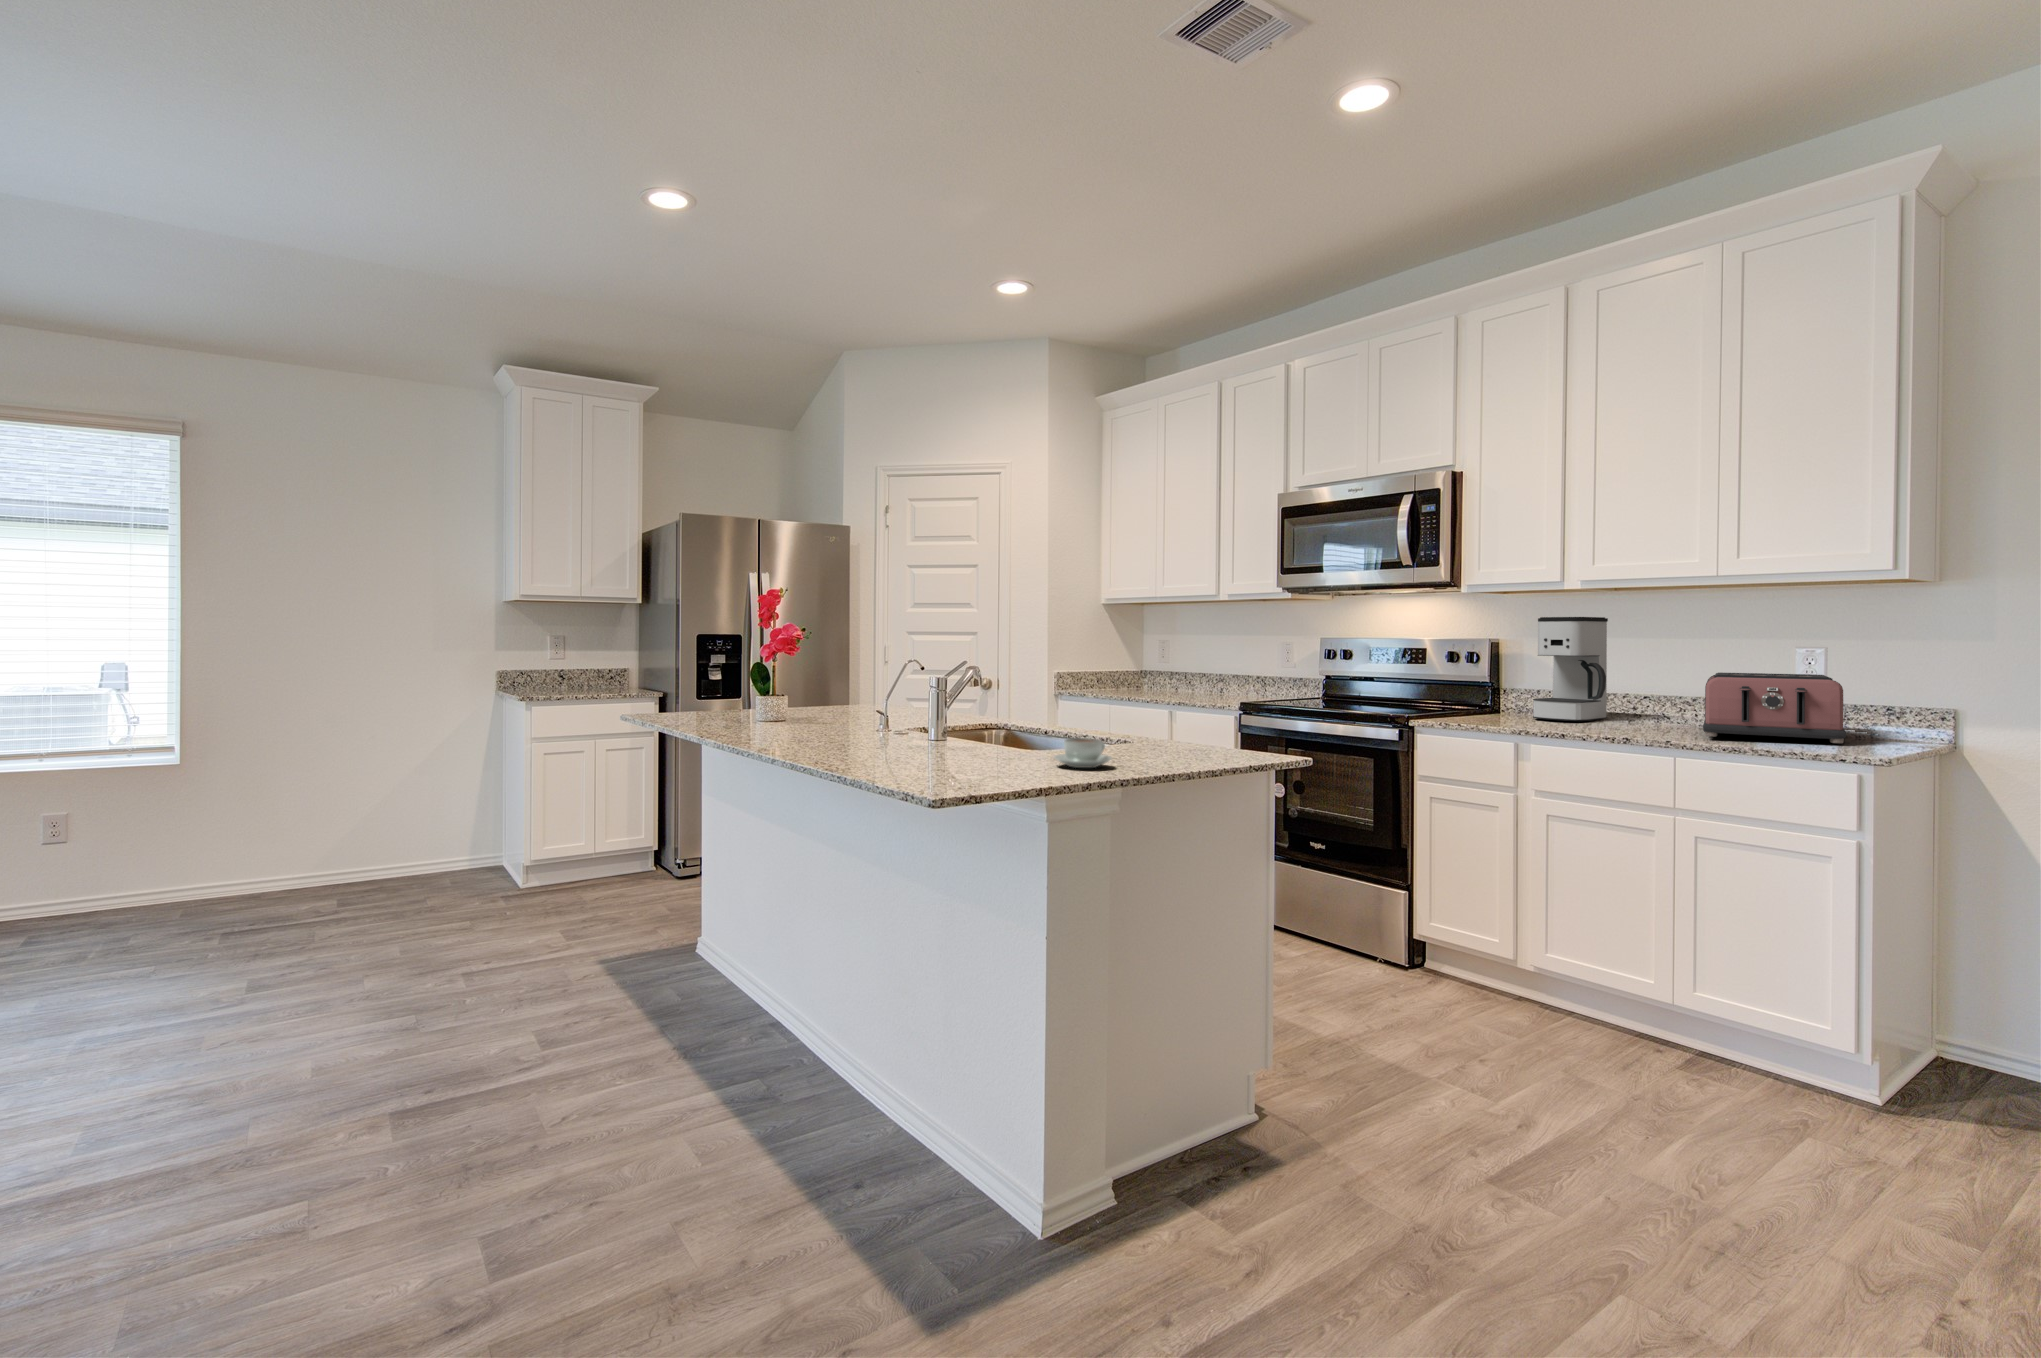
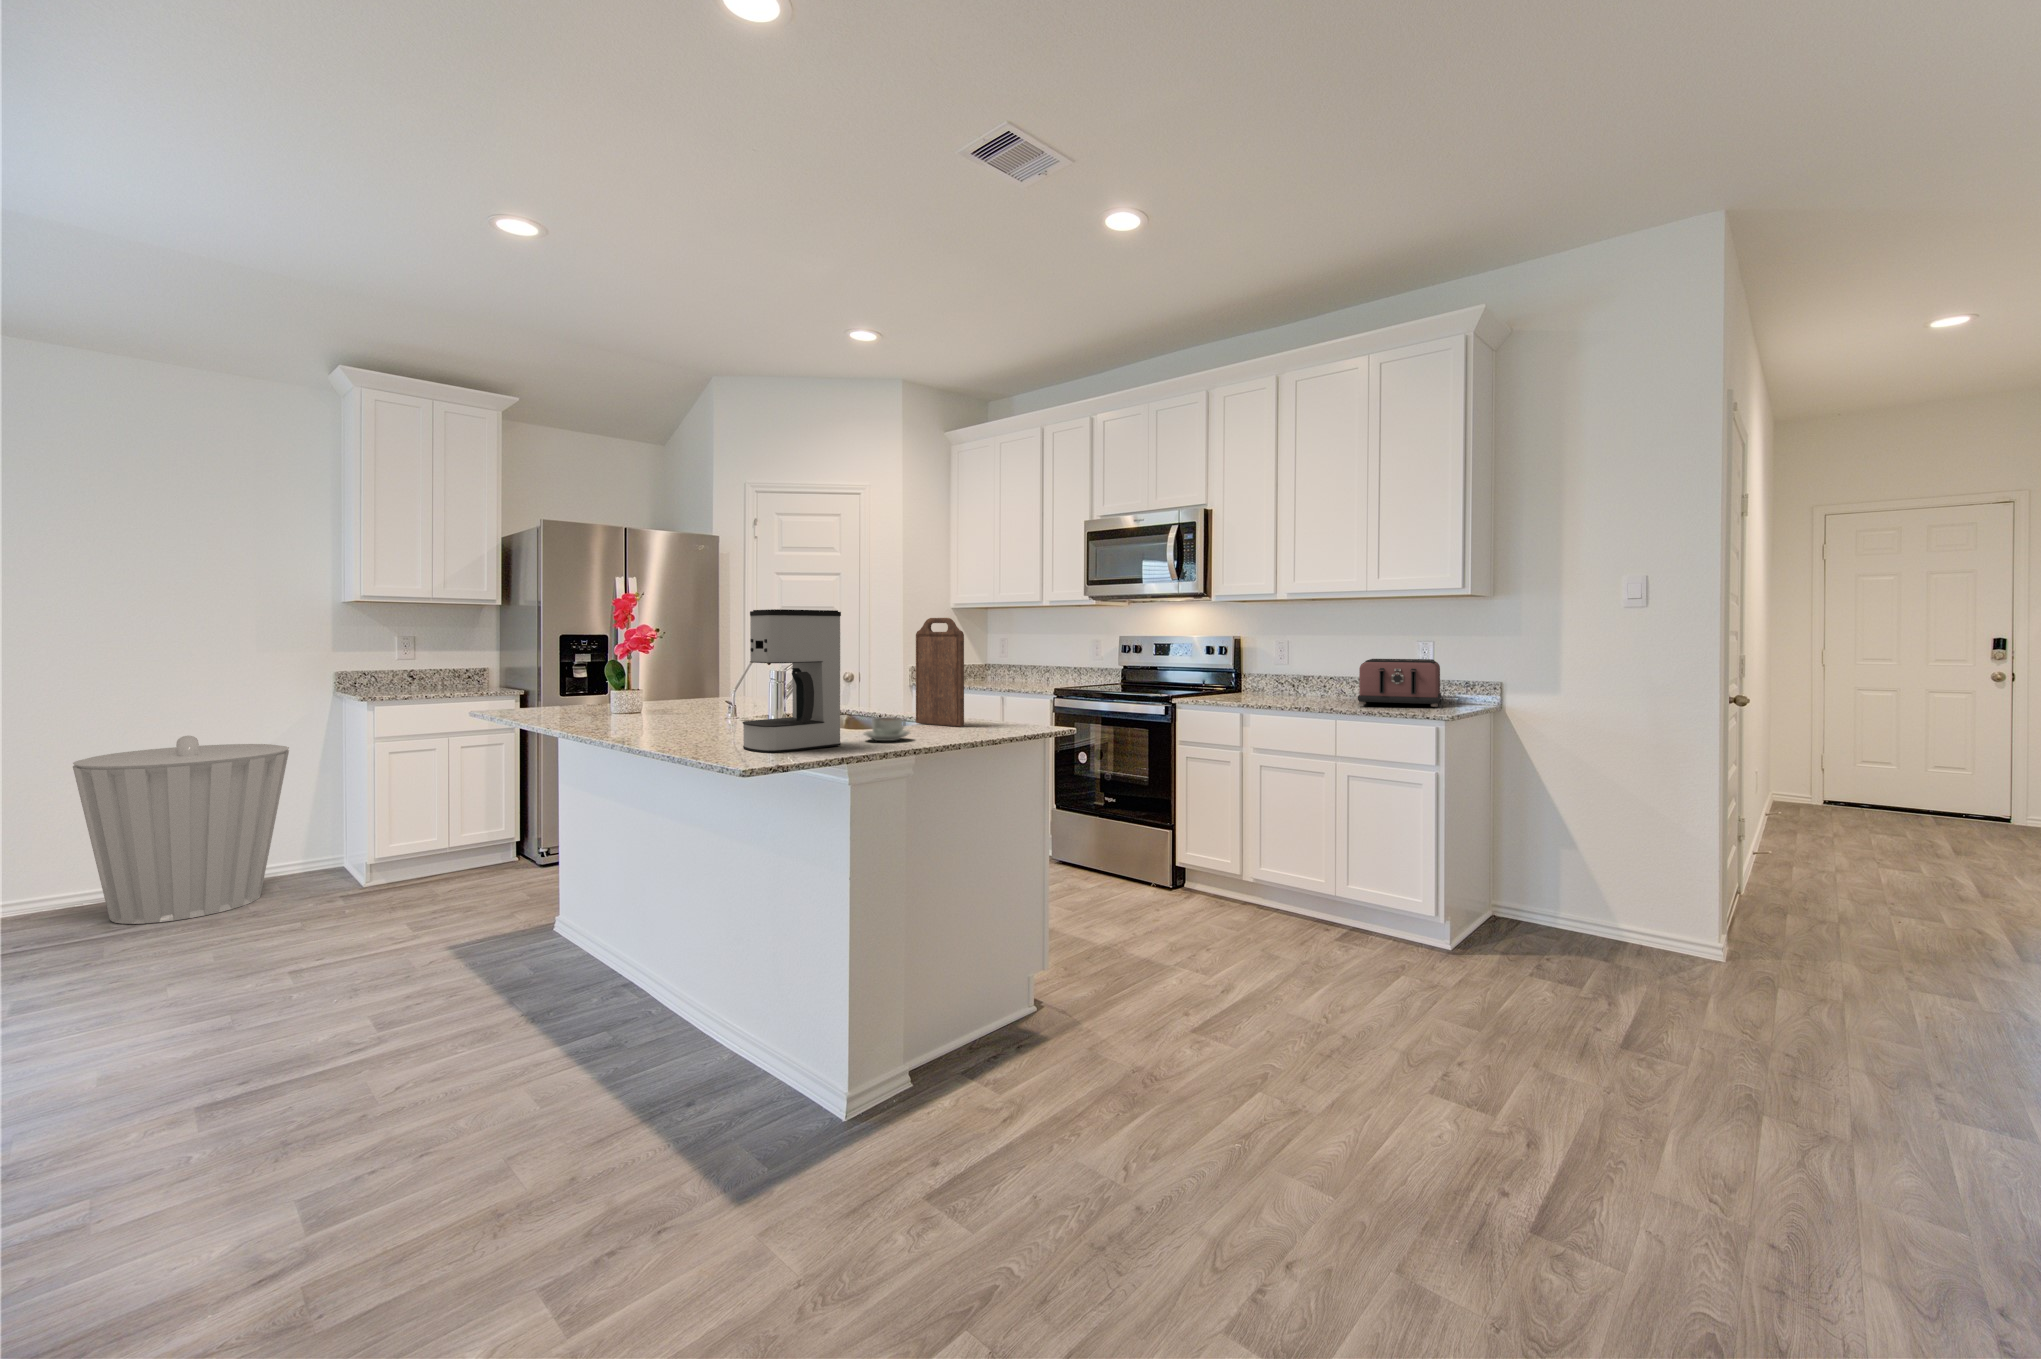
cutting board: none [1101,615,1165,751] -> present [916,618,964,727]
coffee maker: present [1533,617,1608,721] -> present [742,609,841,753]
trash can: none [288,732,458,911] -> present [73,736,289,924]

